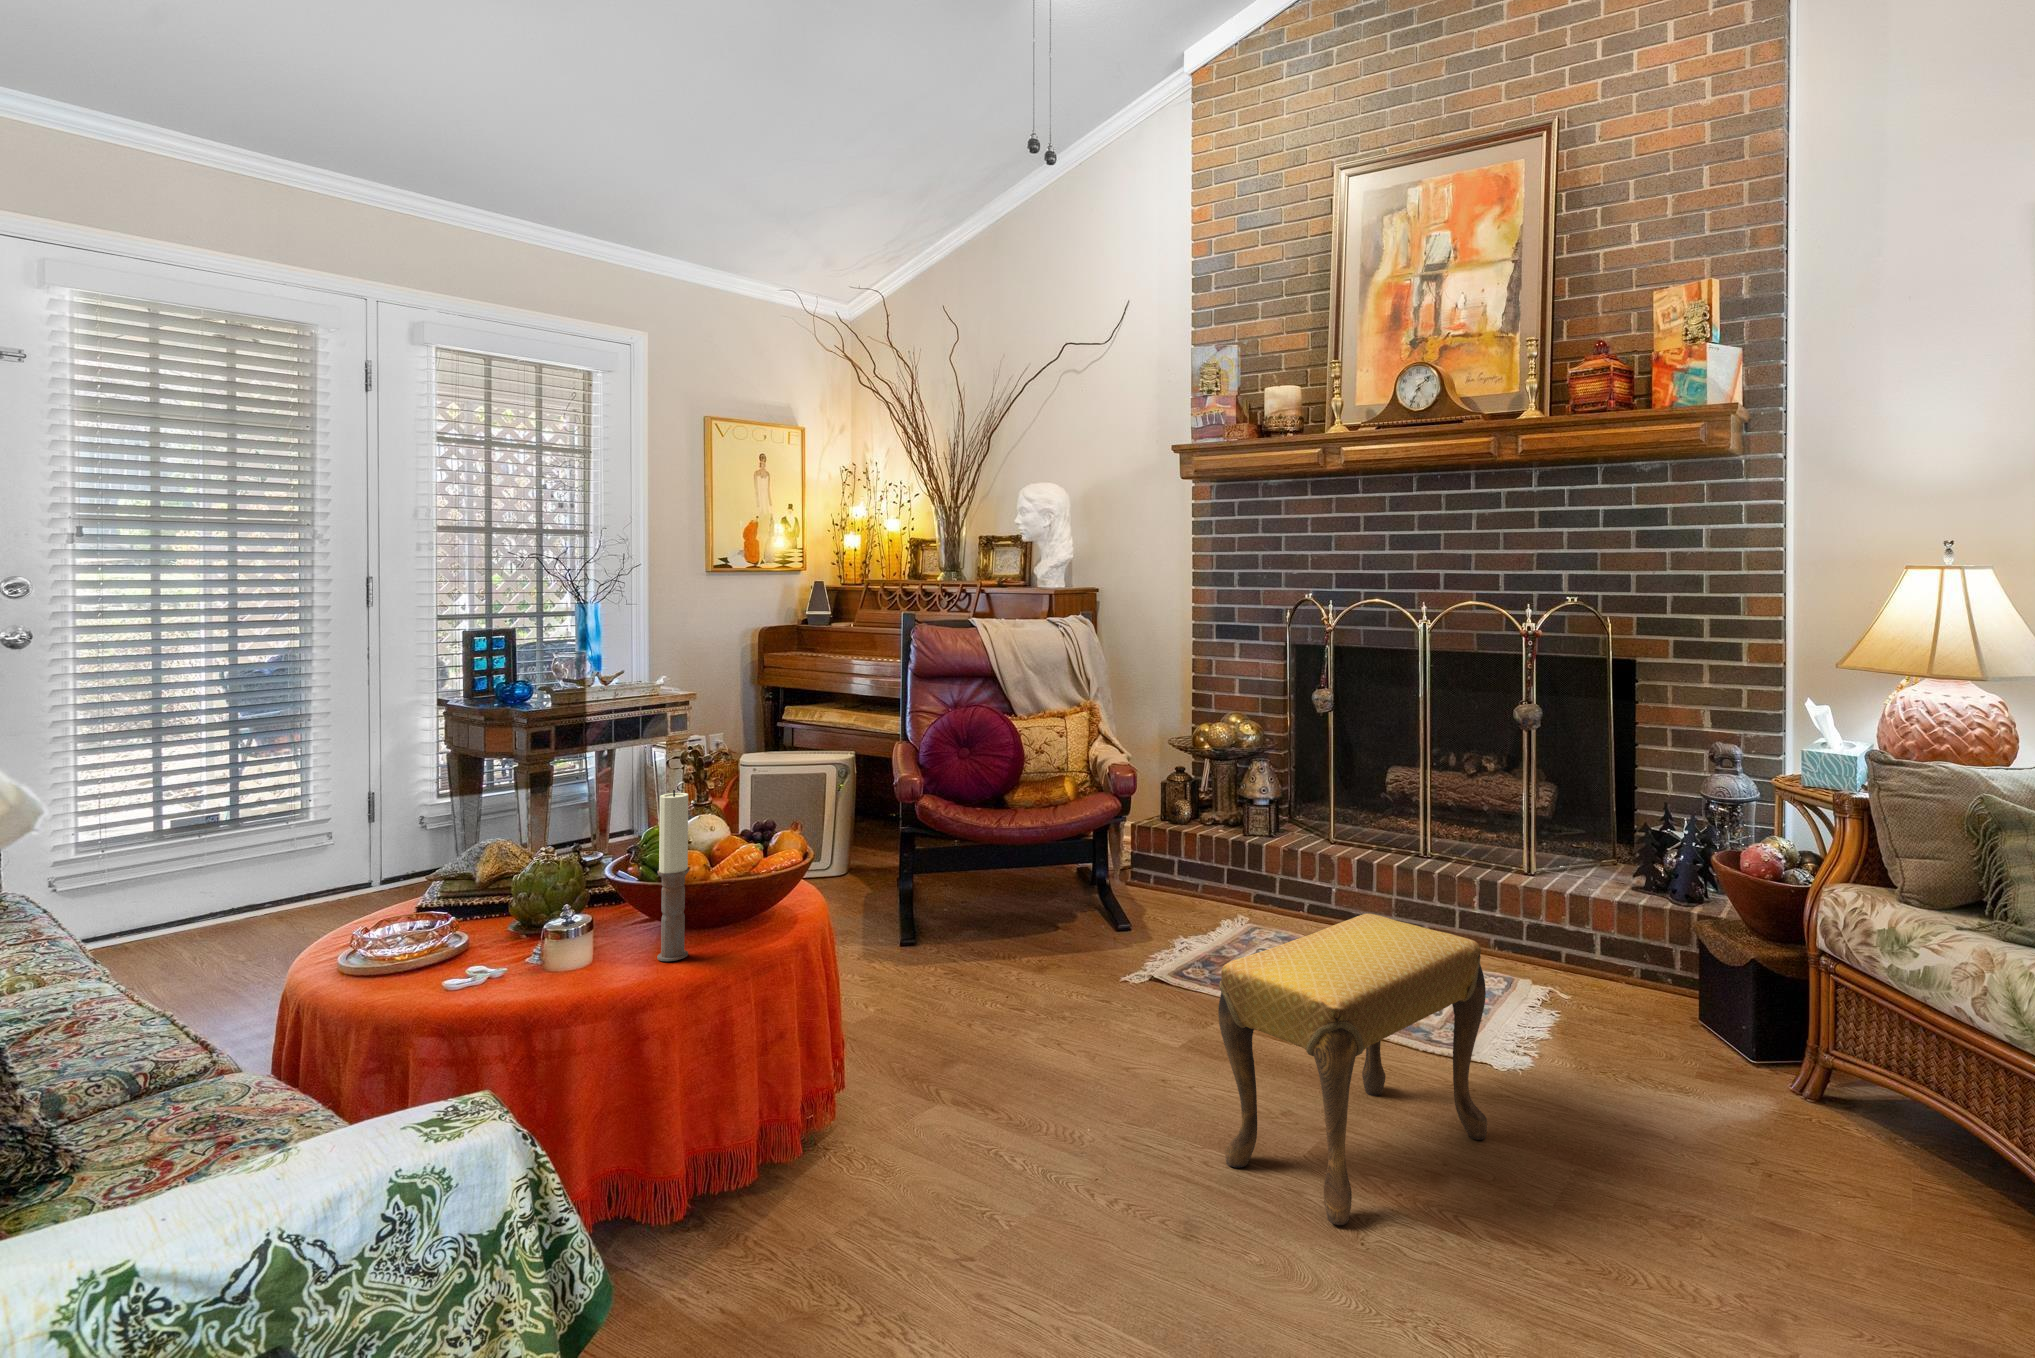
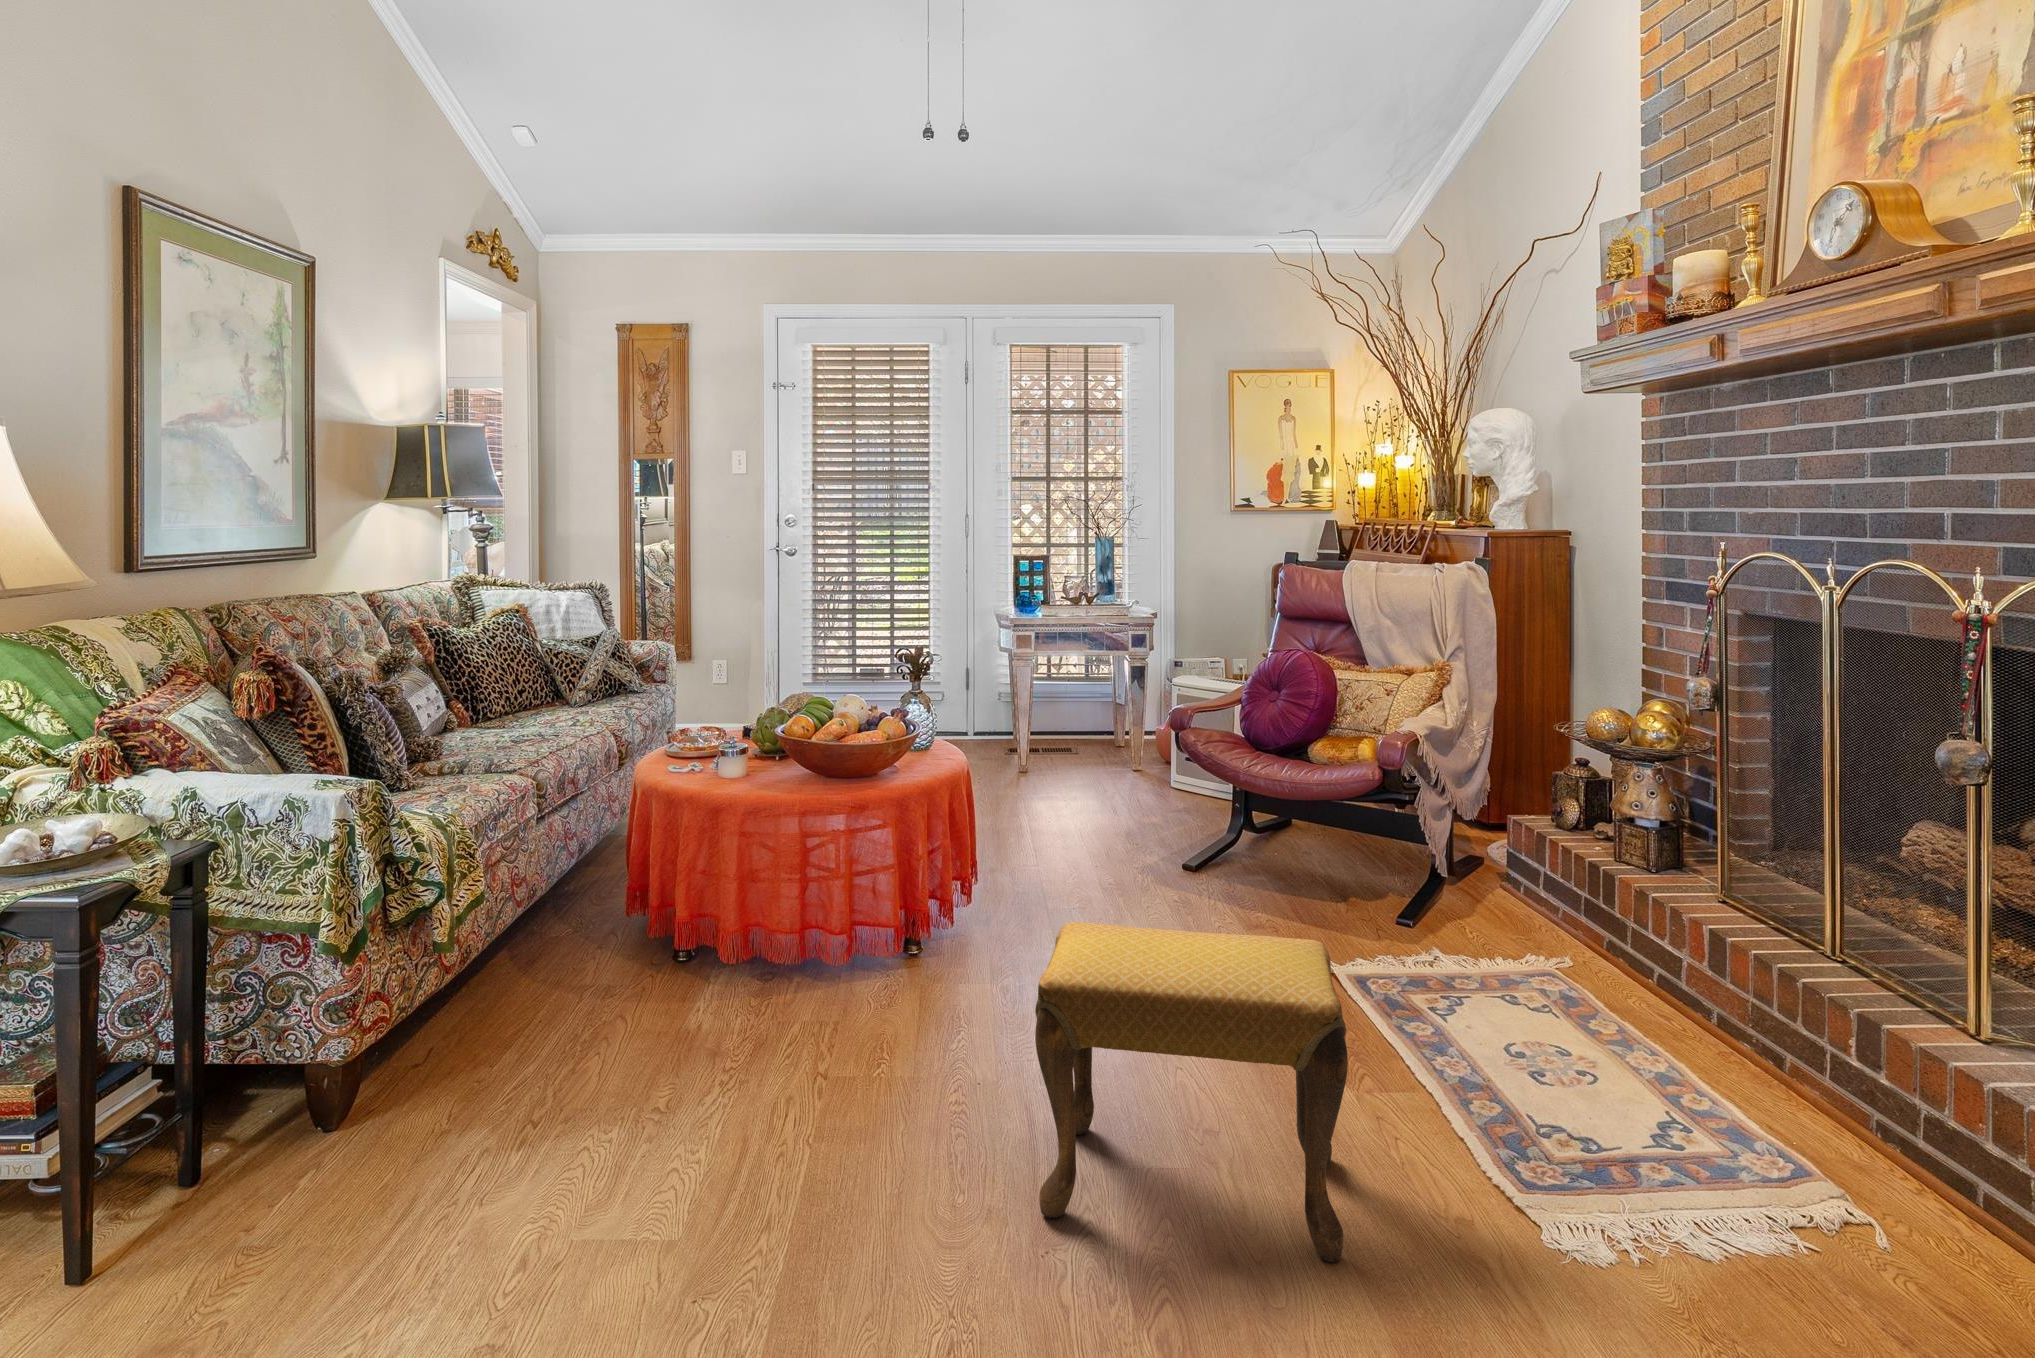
candle: present [657,790,689,961] -> none [769,669,789,790]

